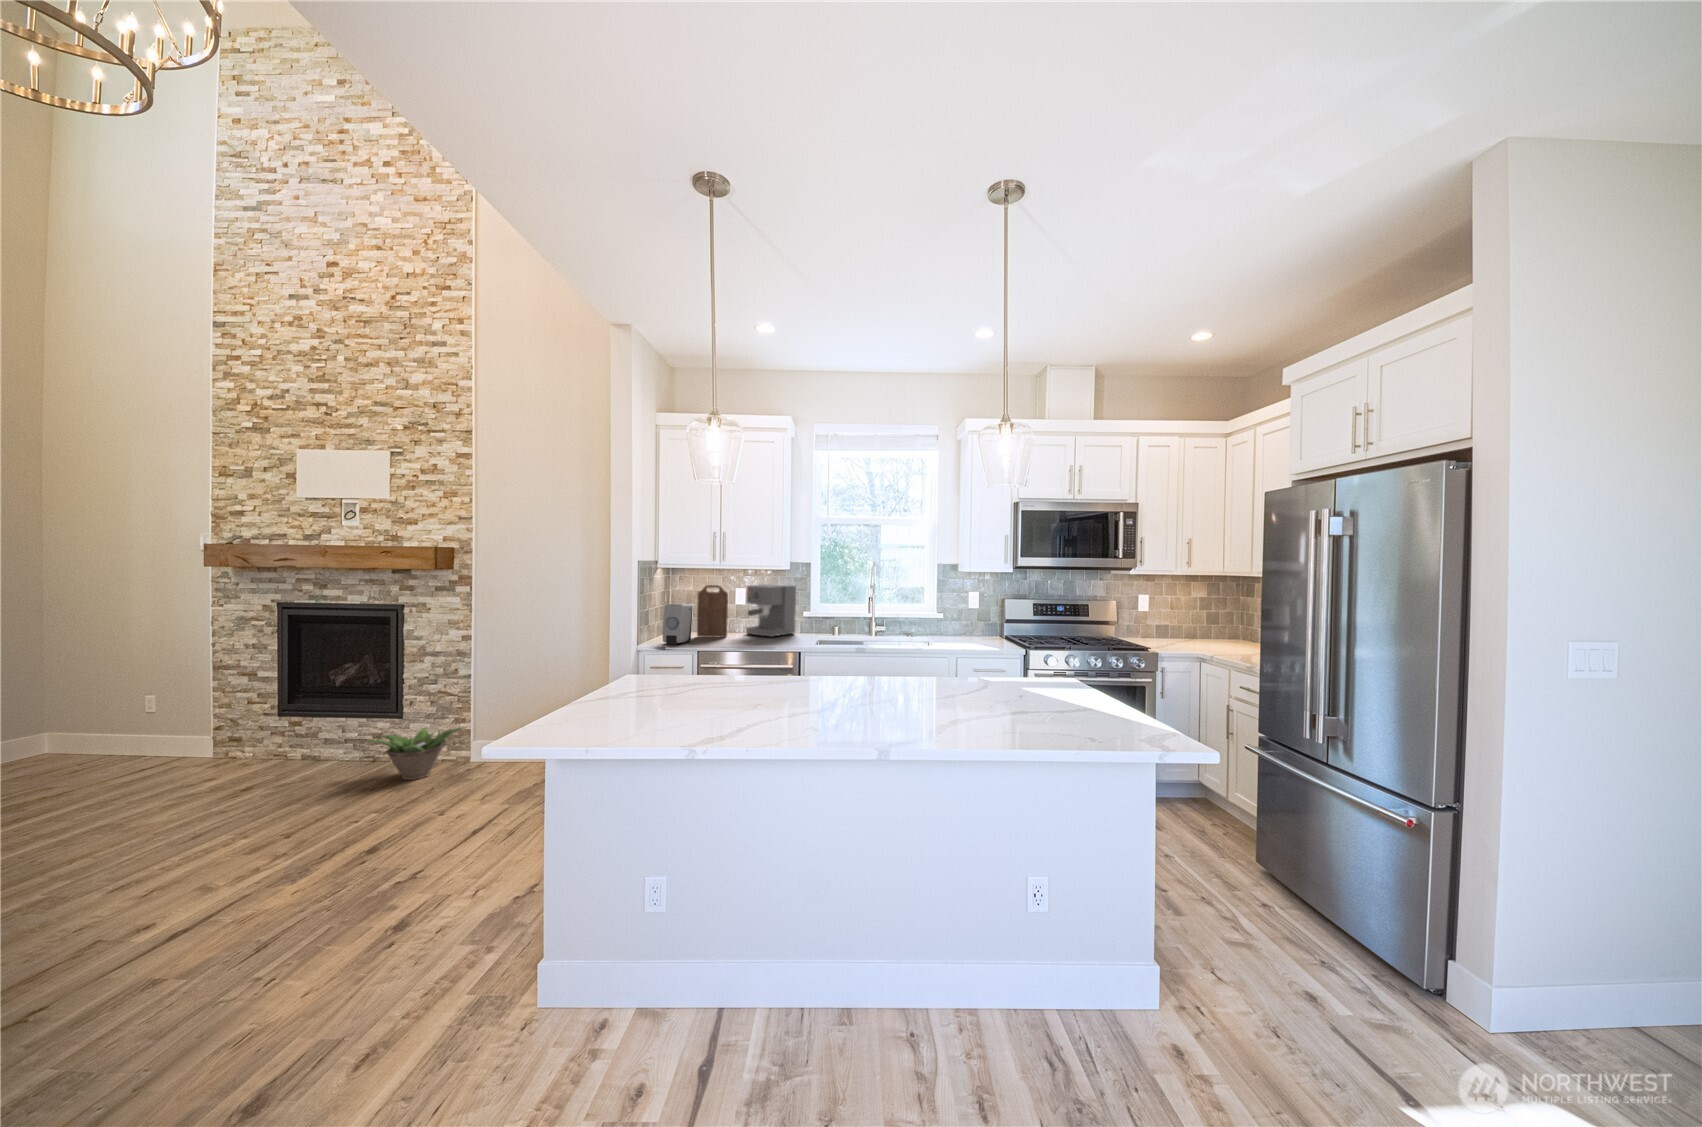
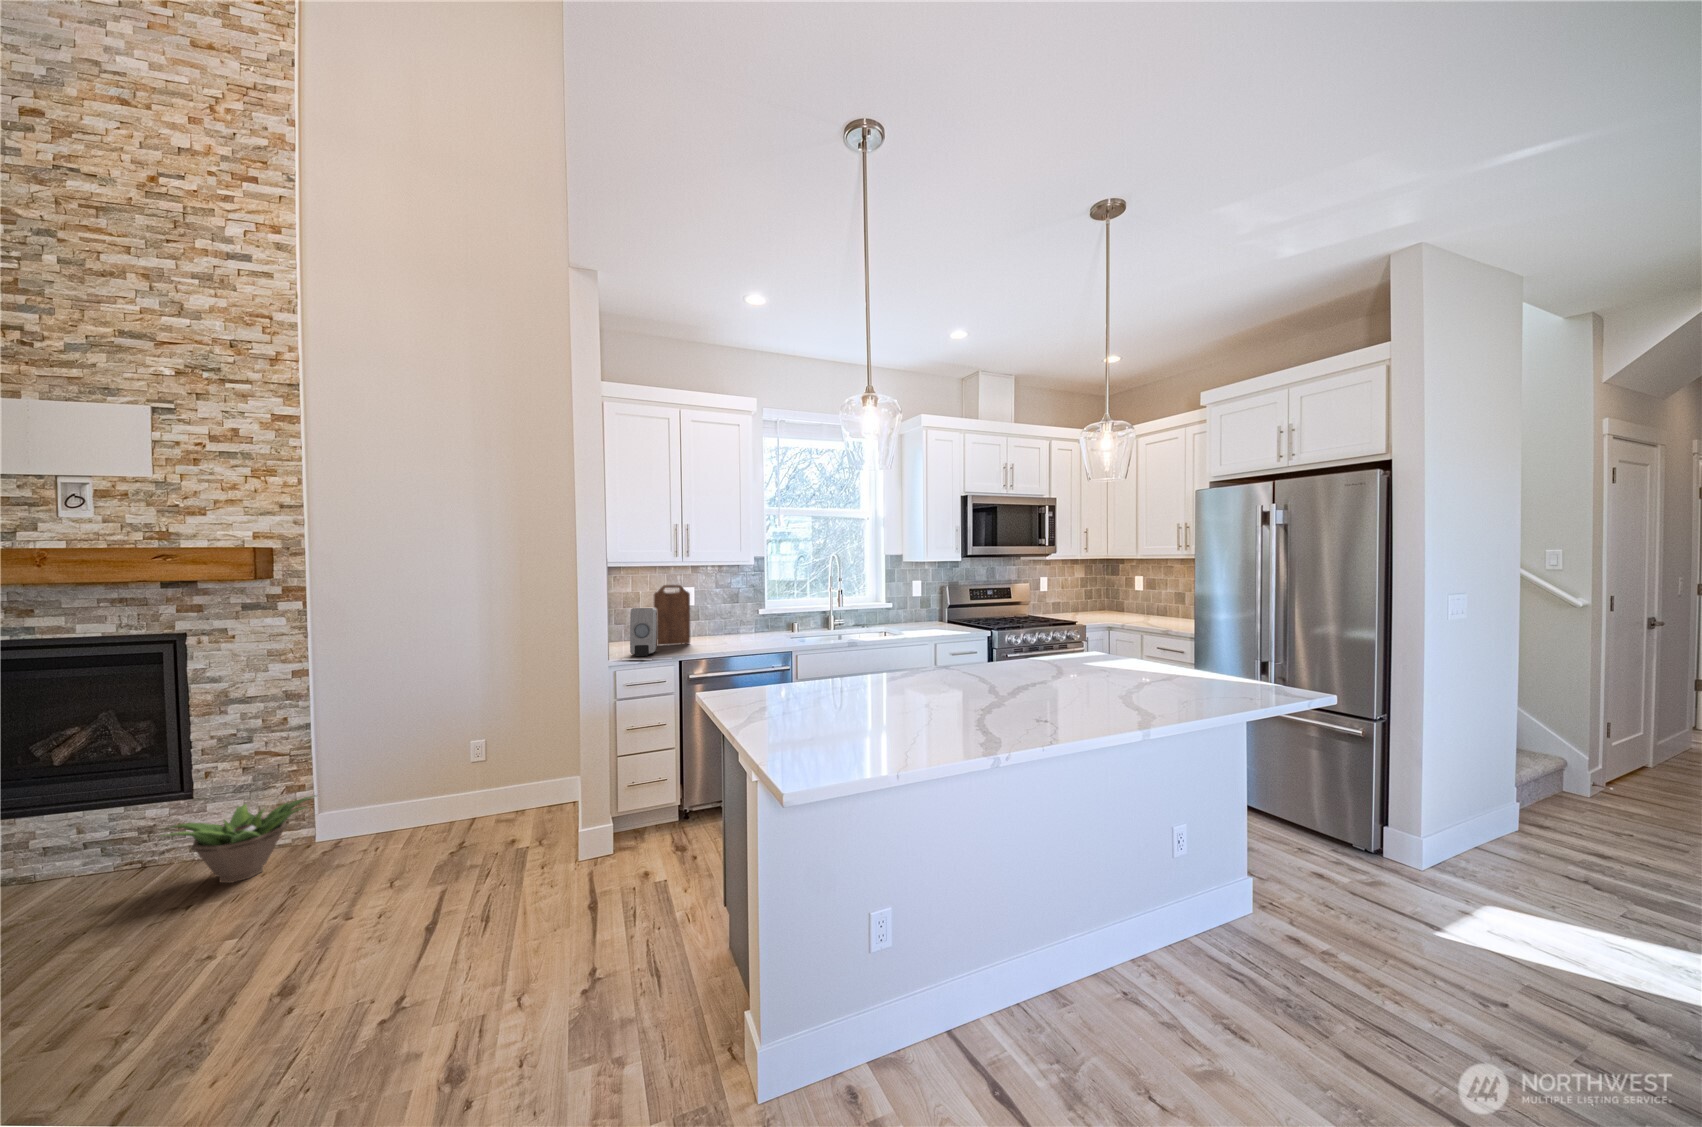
coffee maker: present [746,584,796,637] -> none [705,582,759,640]

